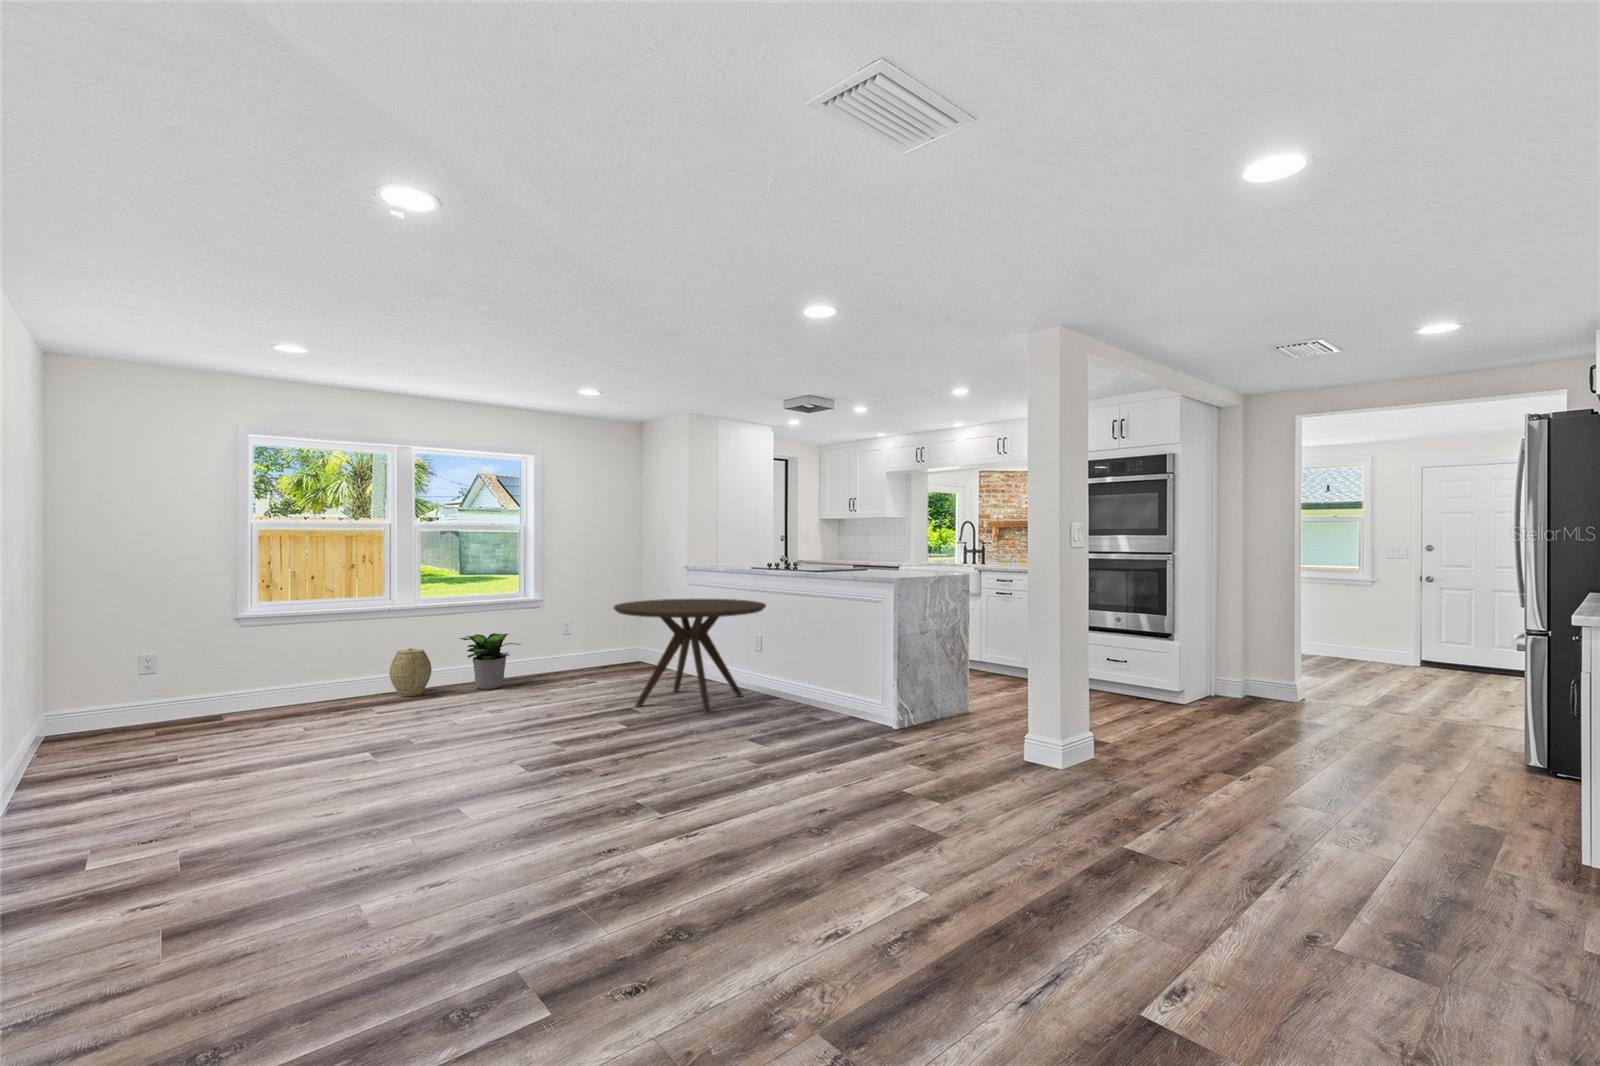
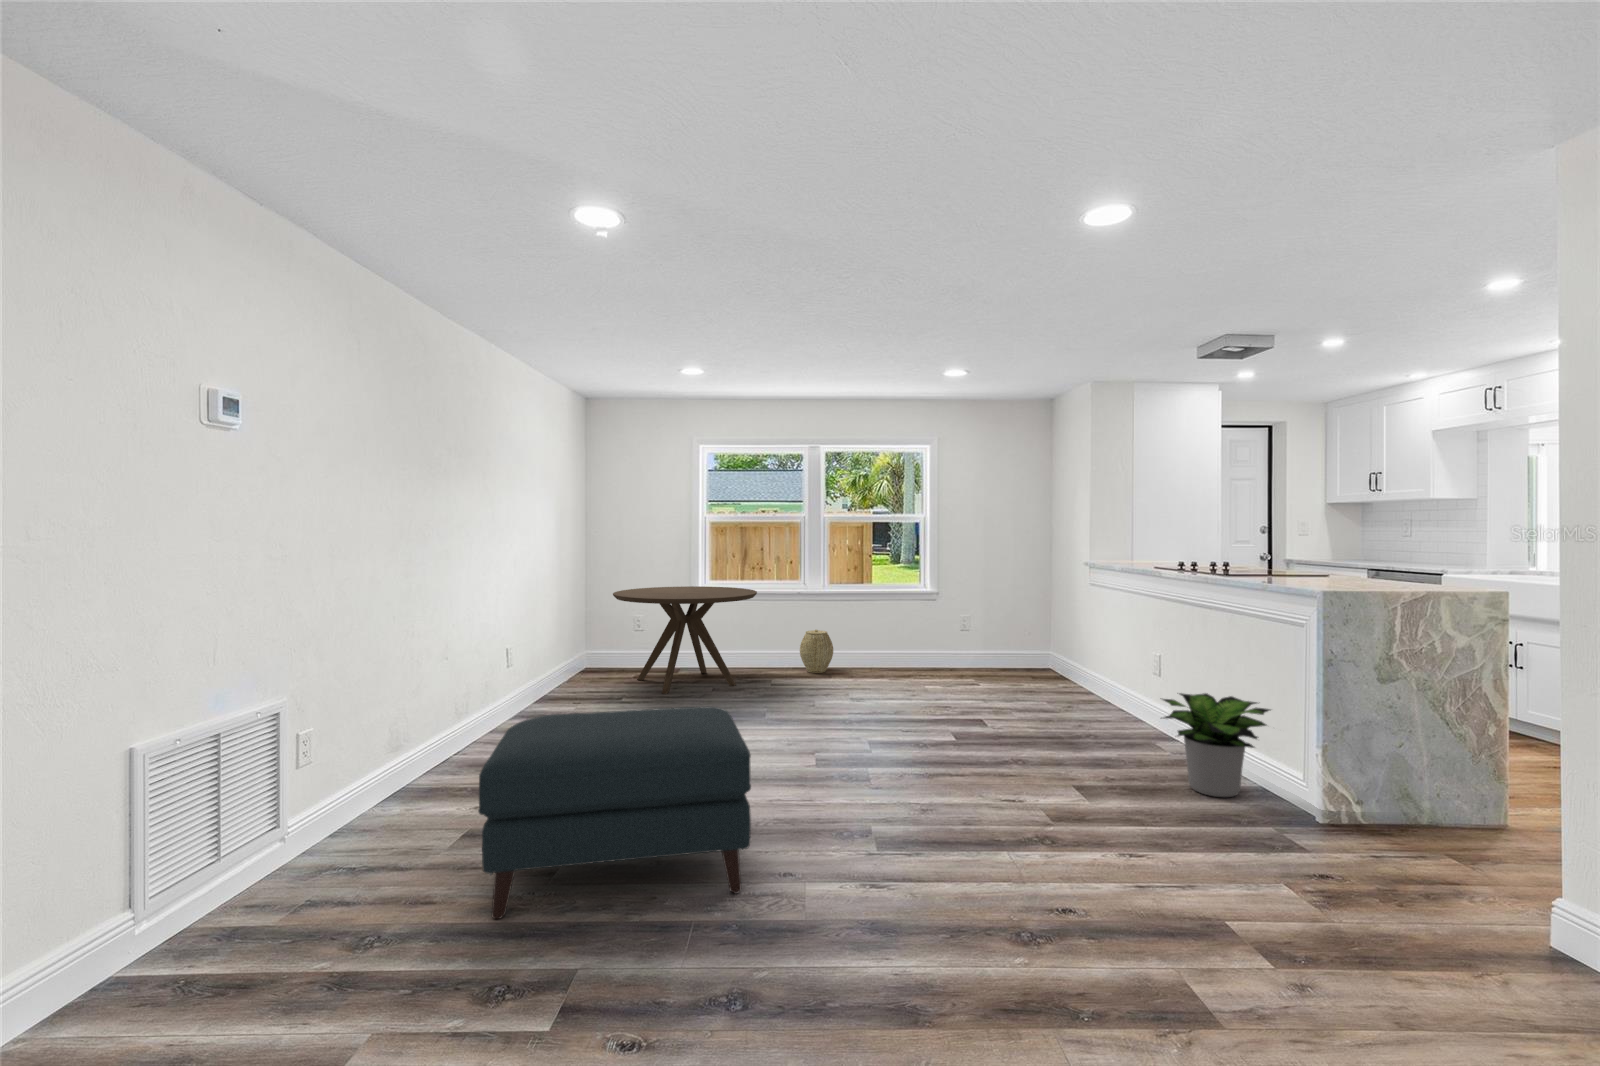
dining table: present [614,599,766,713] -> present [613,586,757,694]
potted plant: present [460,633,520,689] -> present [1163,693,1270,797]
ottoman: none [268,717,600,974] -> present [478,707,751,919]

